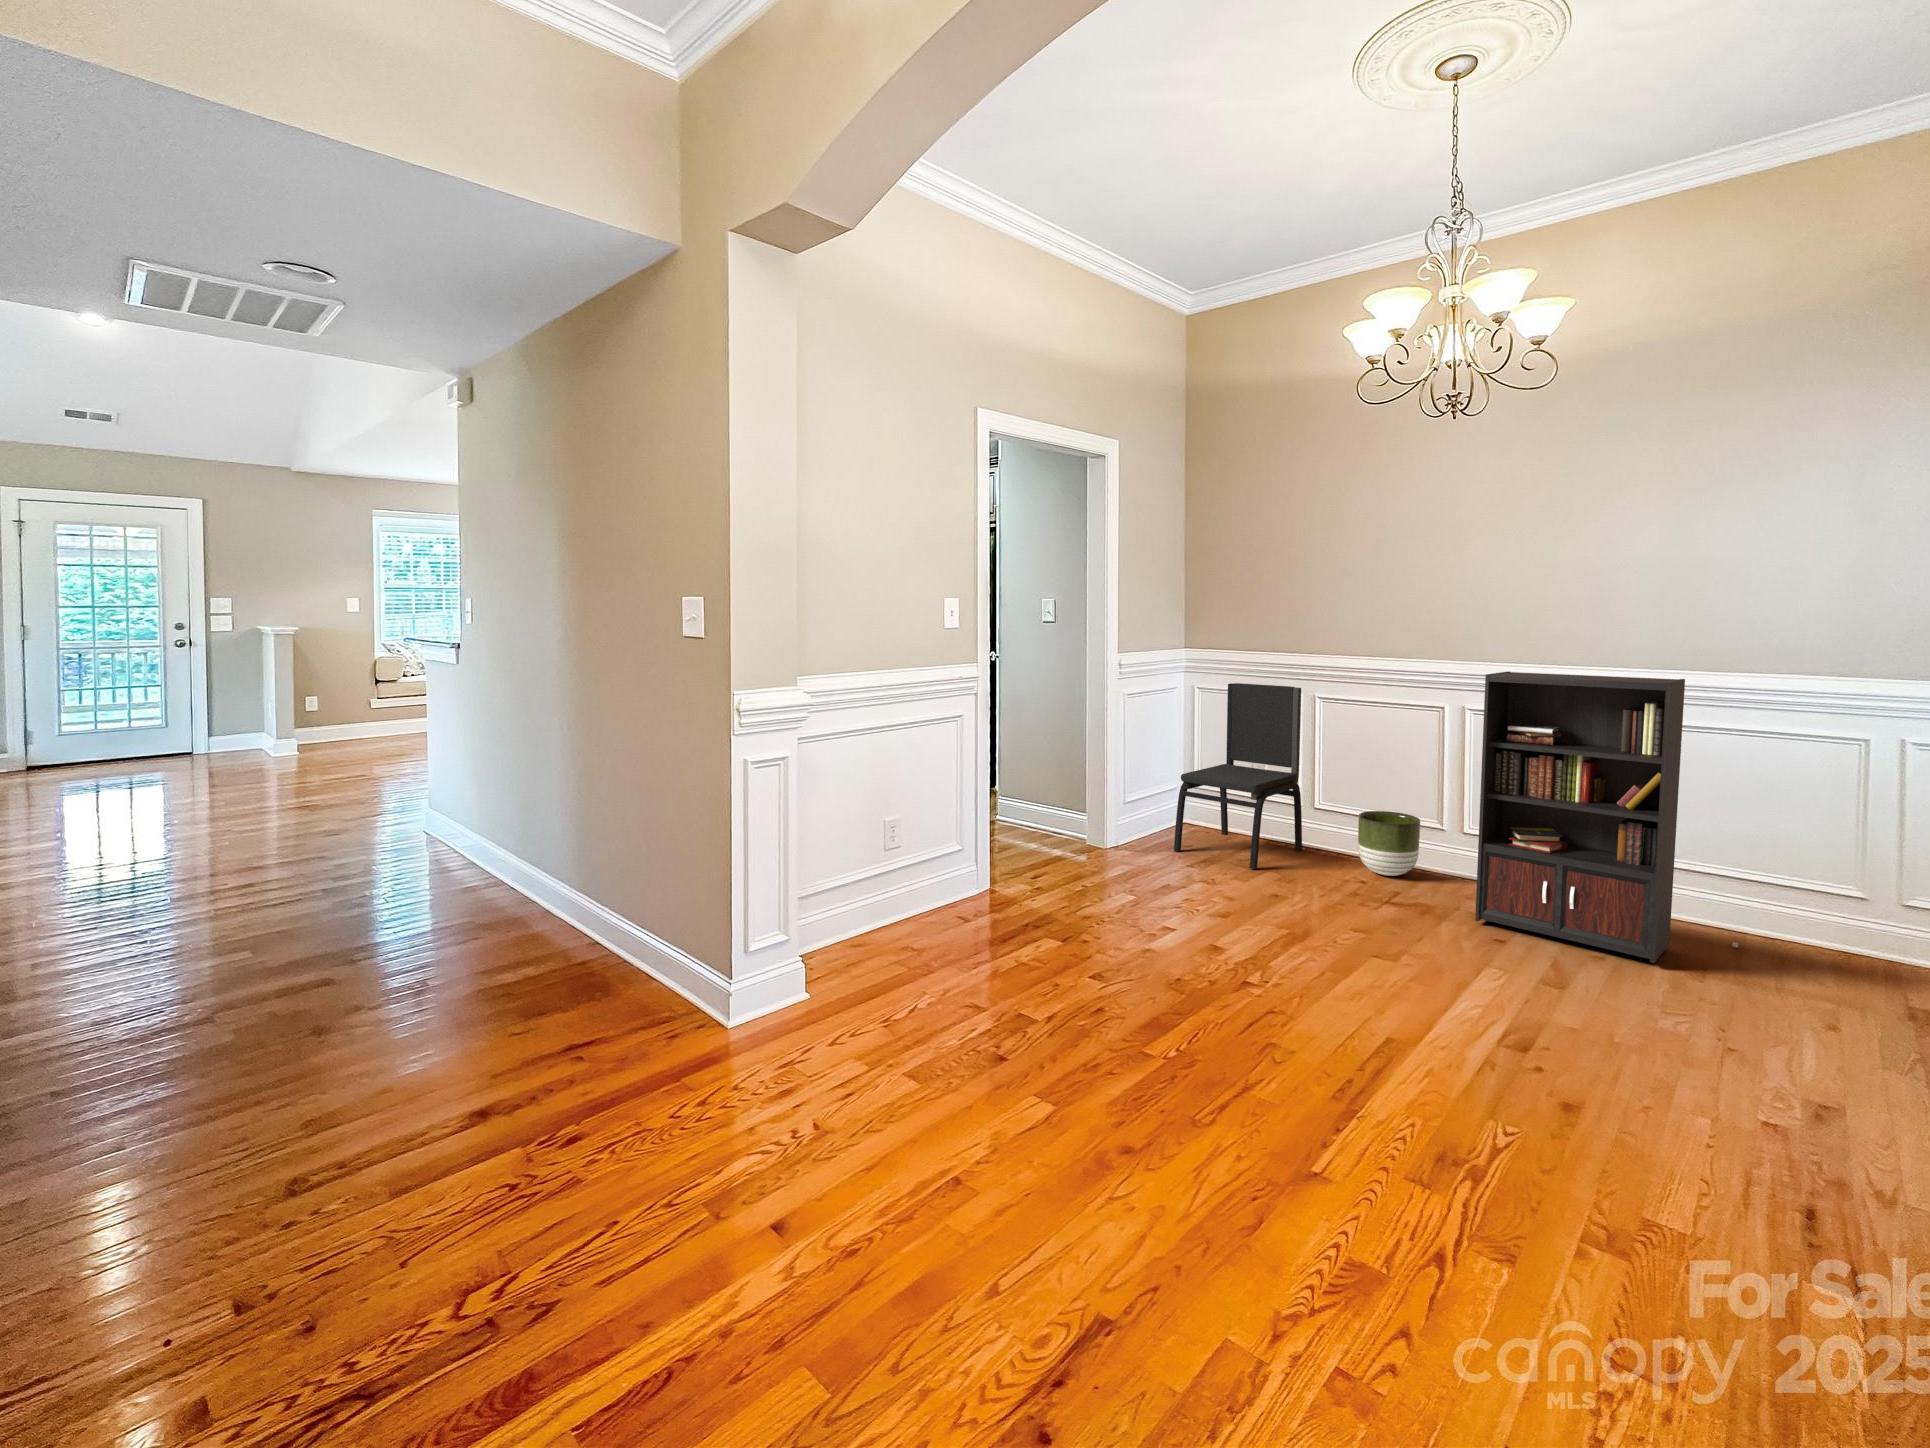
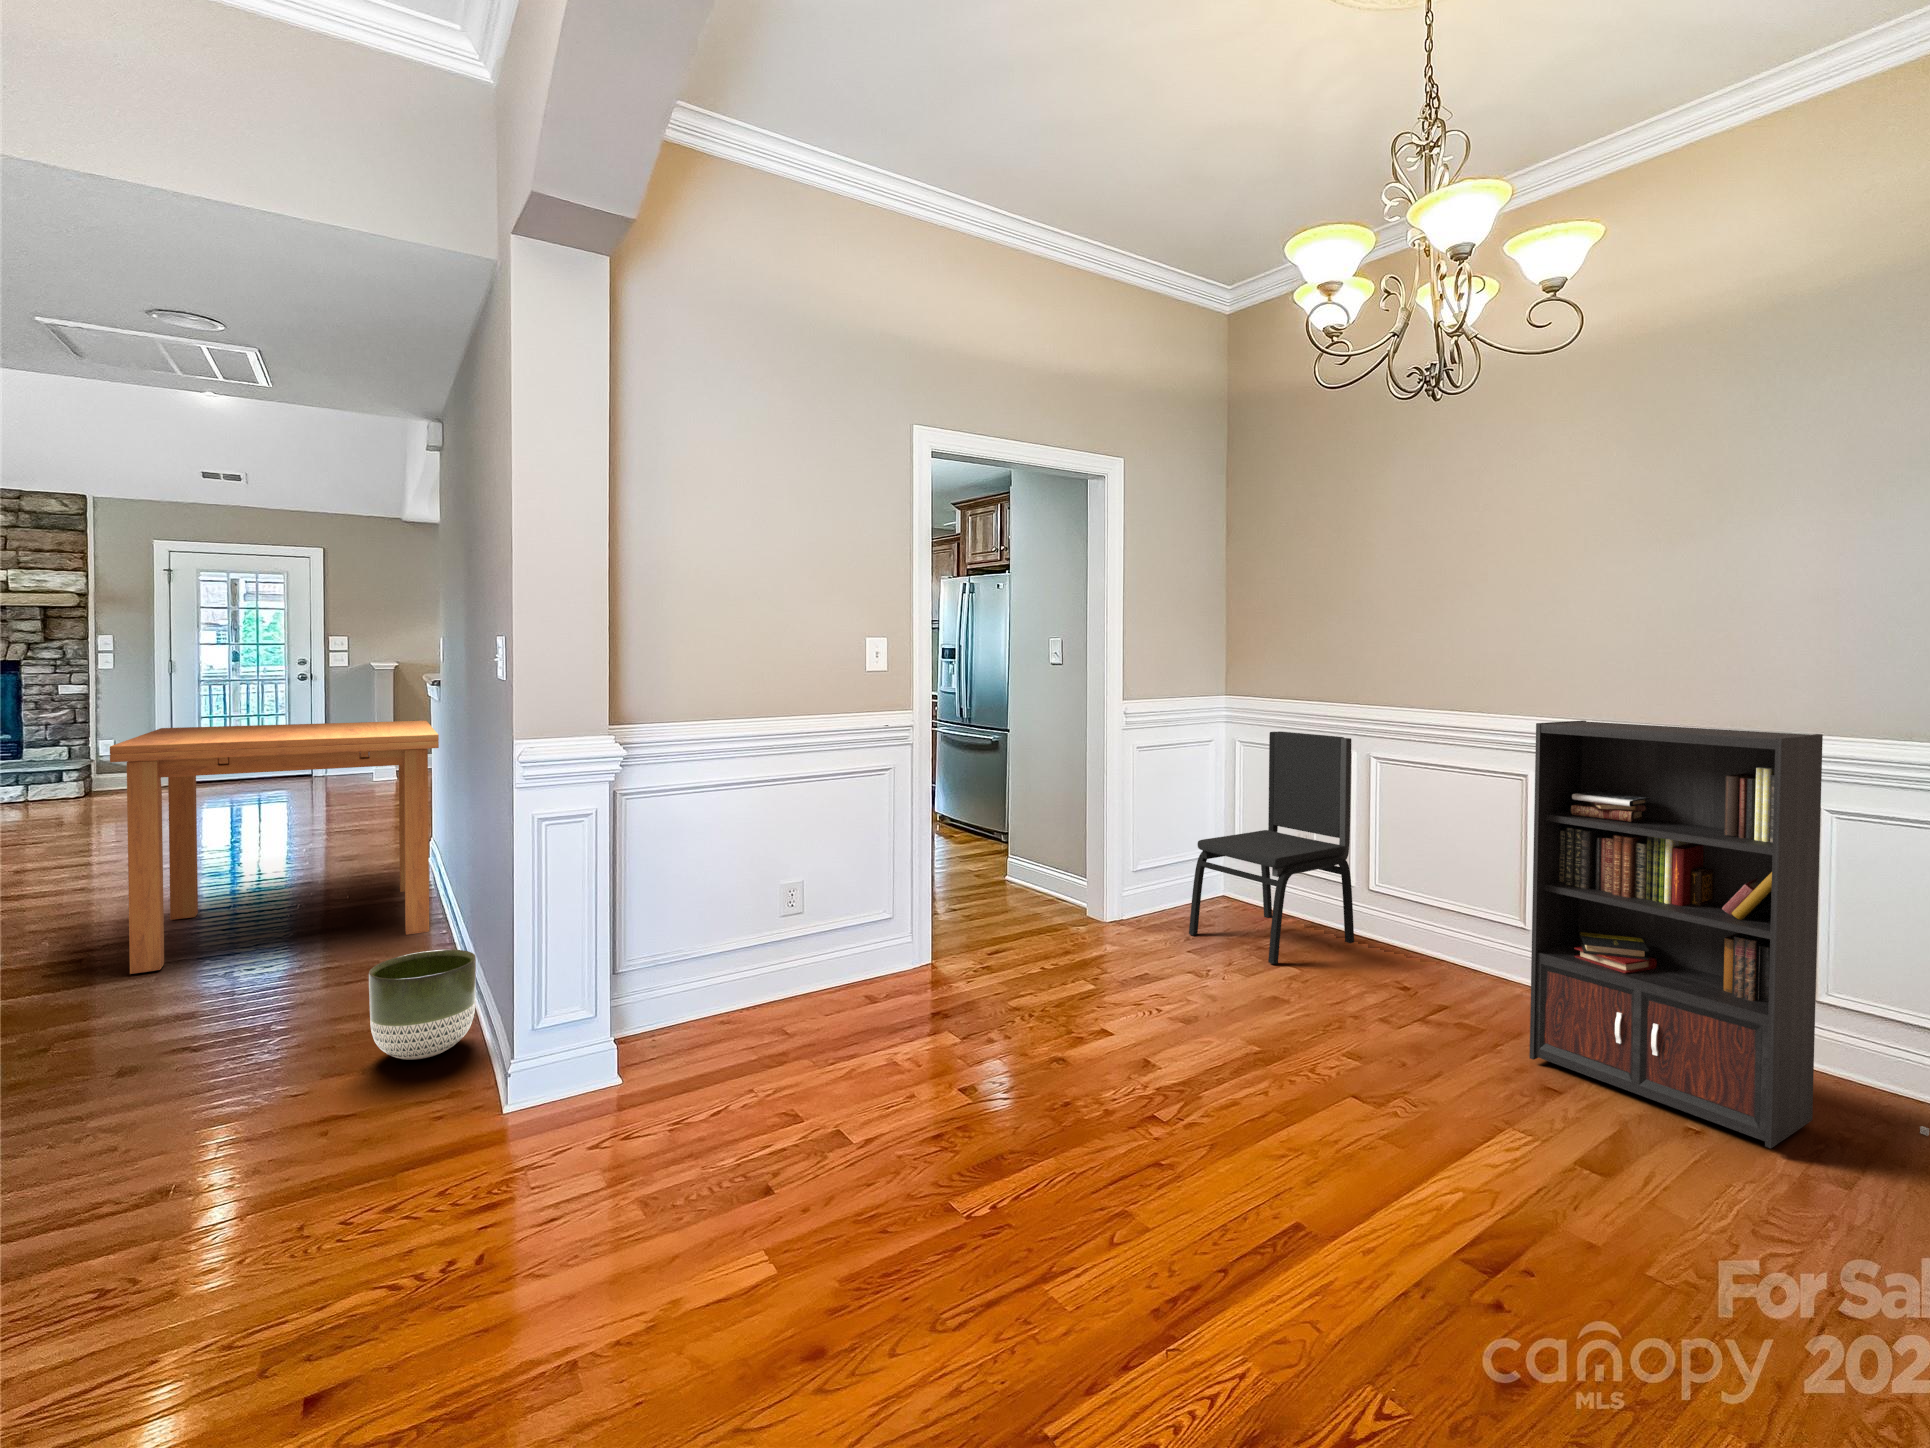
dining table: none [174,691,498,947] -> present [110,721,439,974]
planter: present [1358,811,1420,876] -> present [369,950,476,1060]

